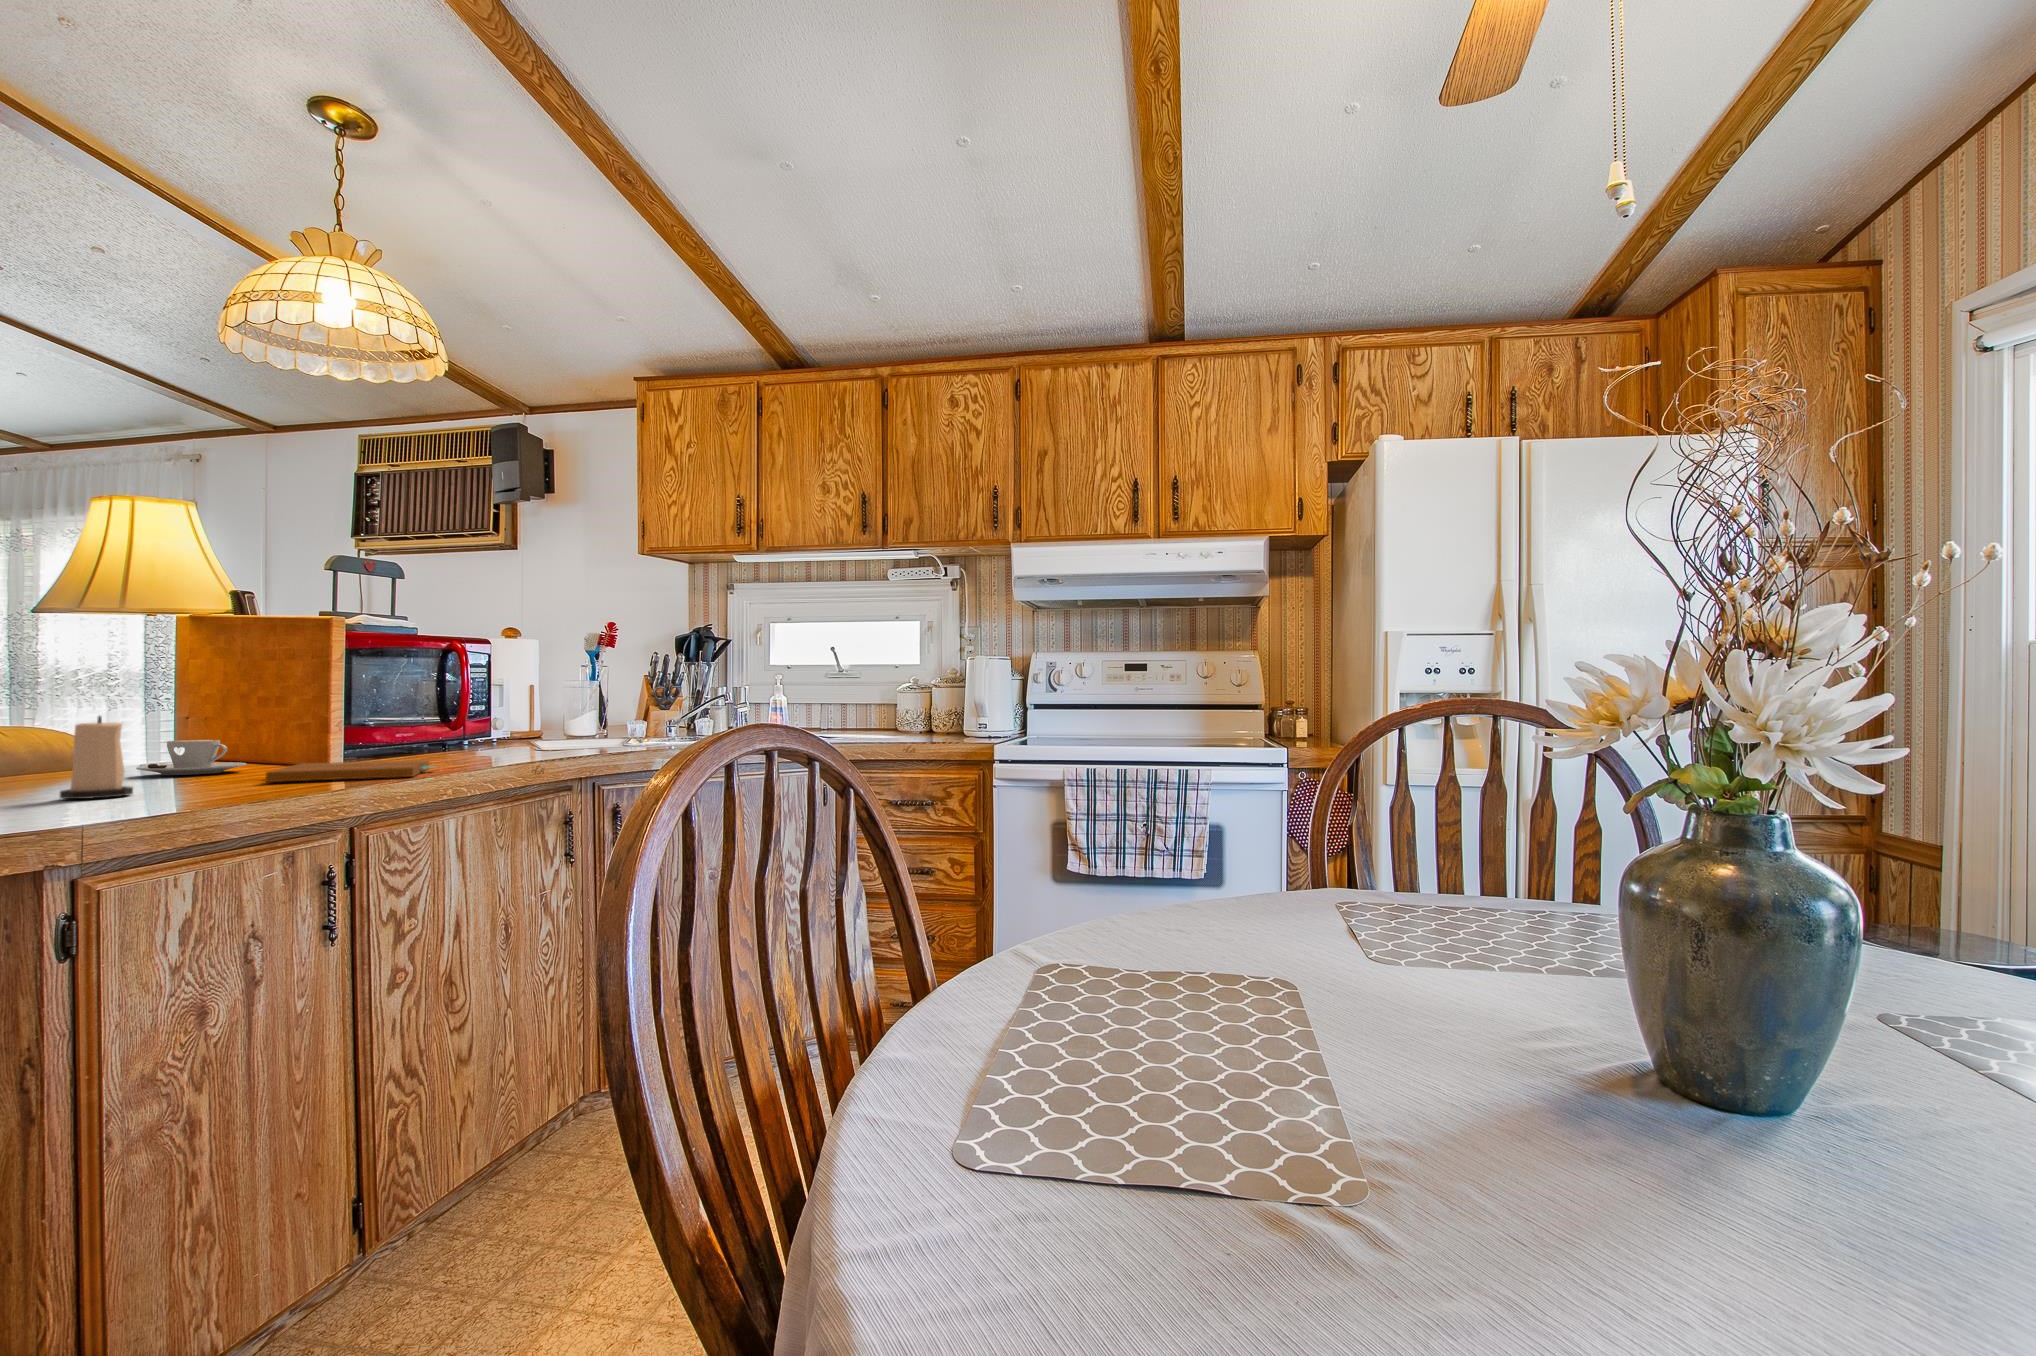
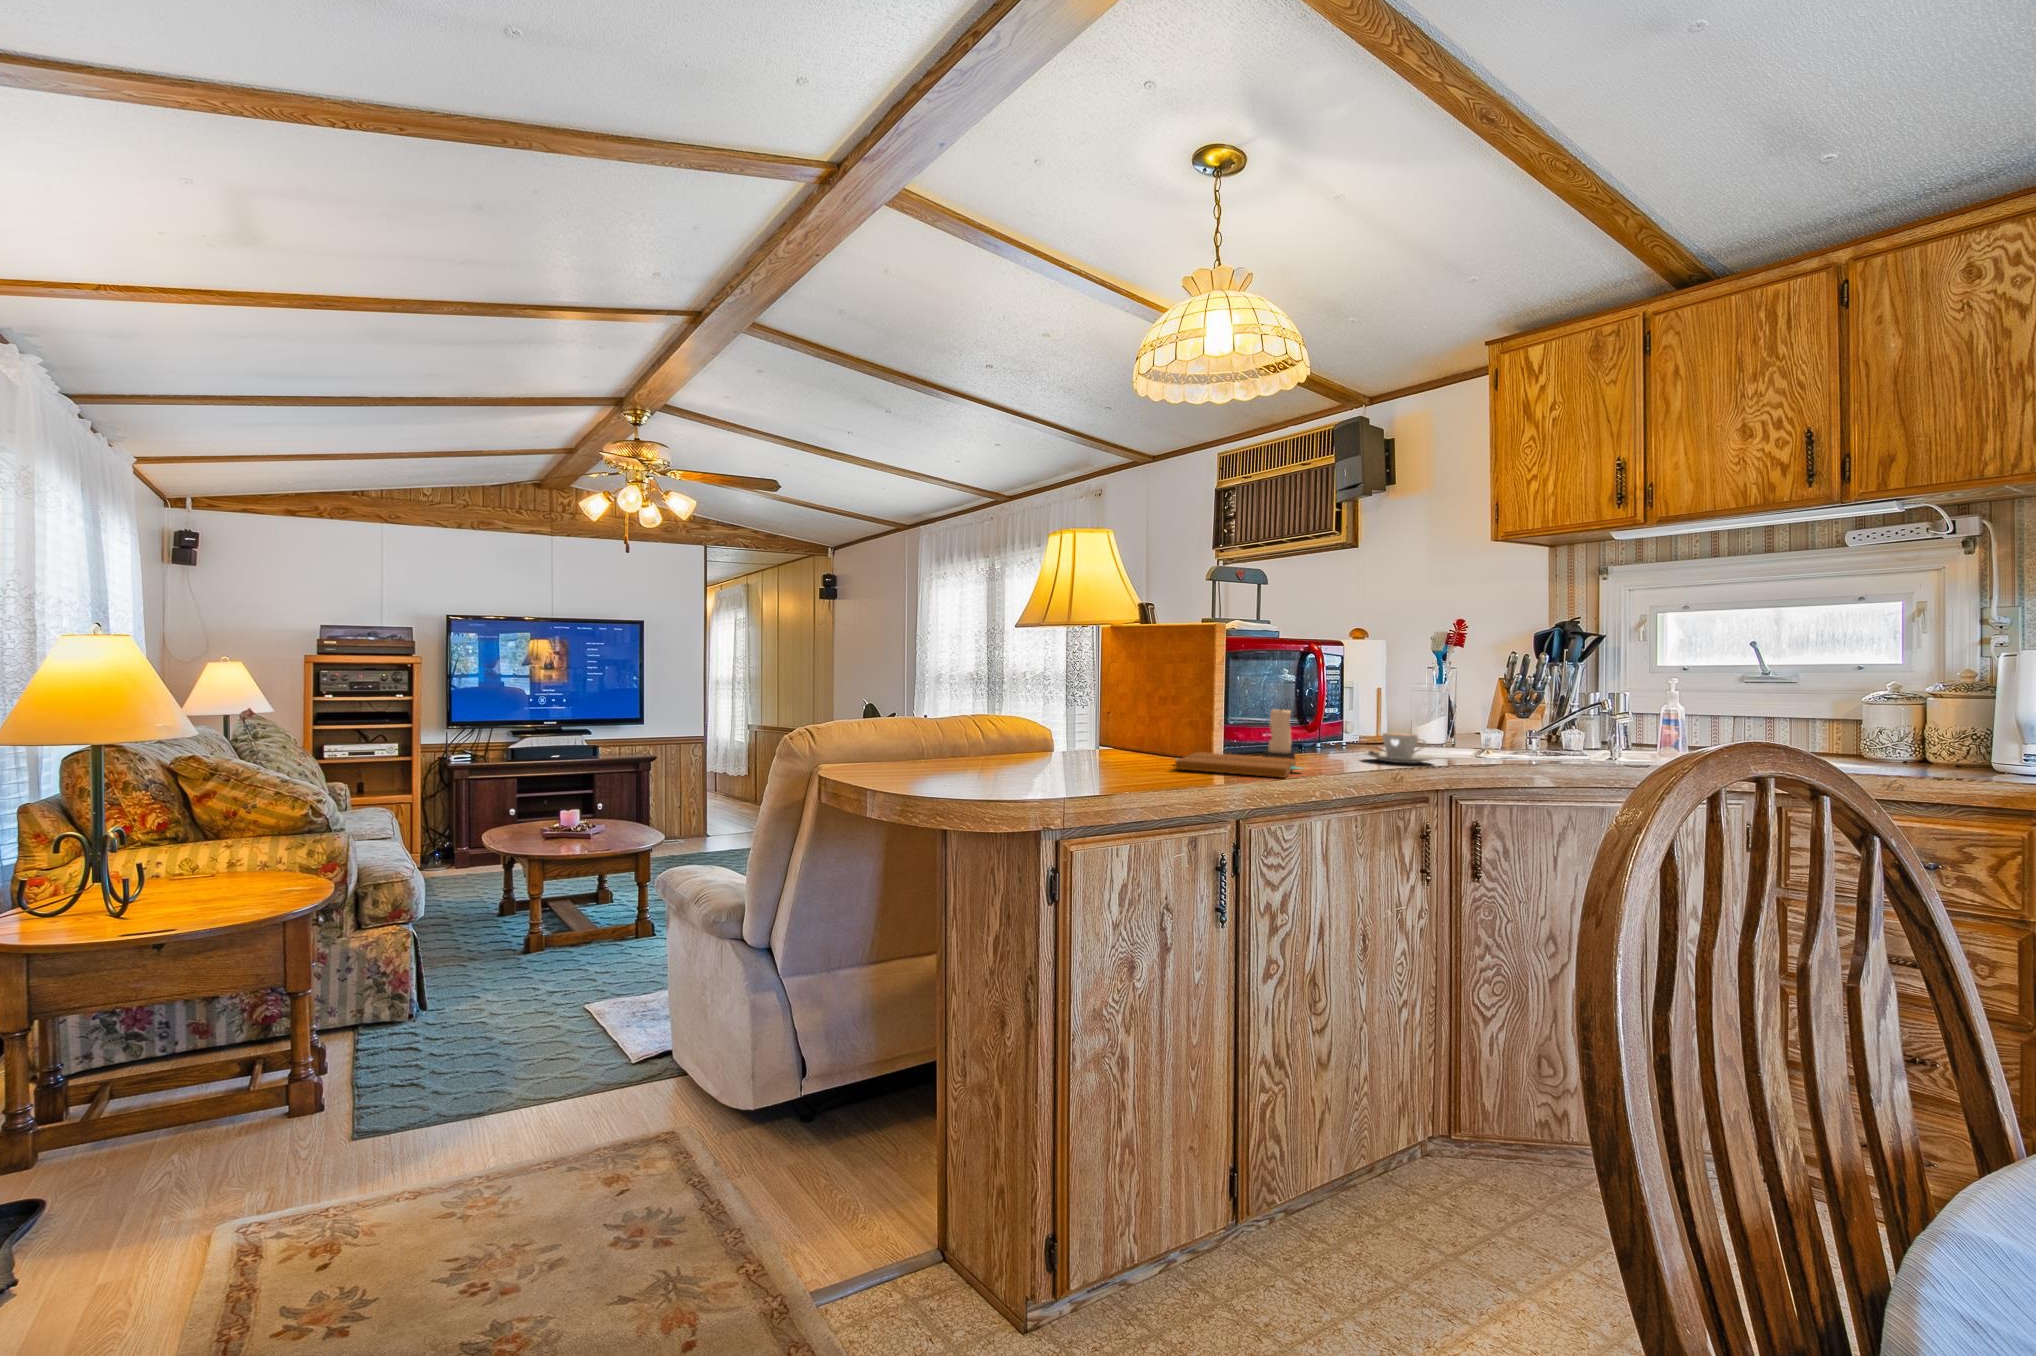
candle: present [60,716,133,799] -> present [1264,707,1295,758]
coffee cup: present [136,740,246,775] -> present [1364,733,1436,763]

